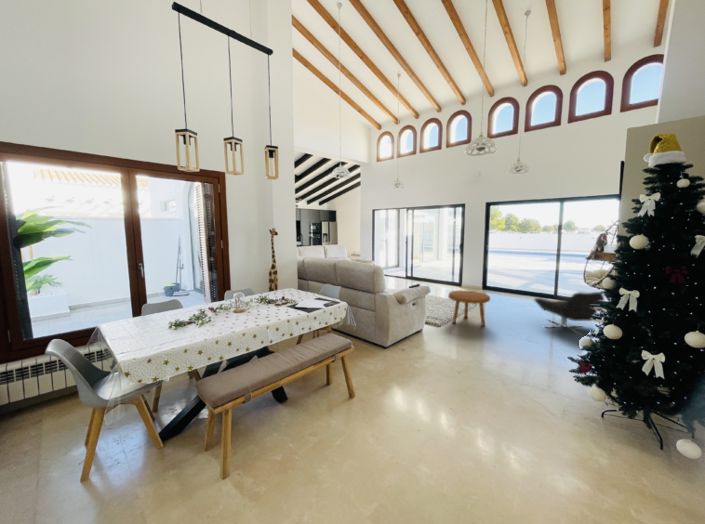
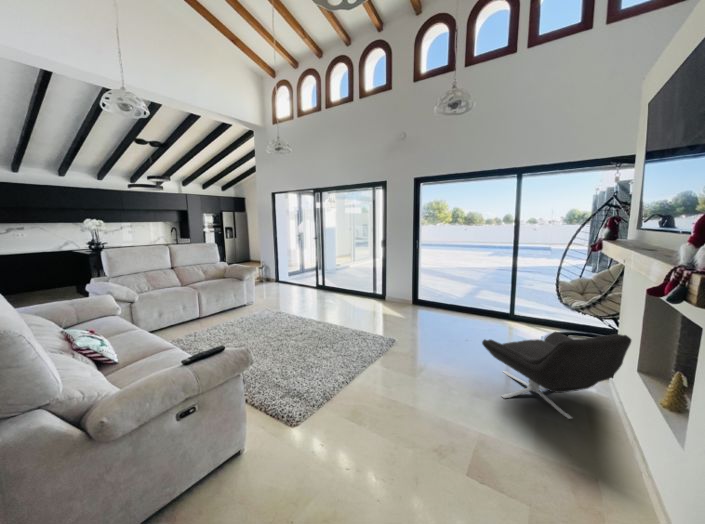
footstool: present [449,290,490,326] -> none [325,325,401,401]

